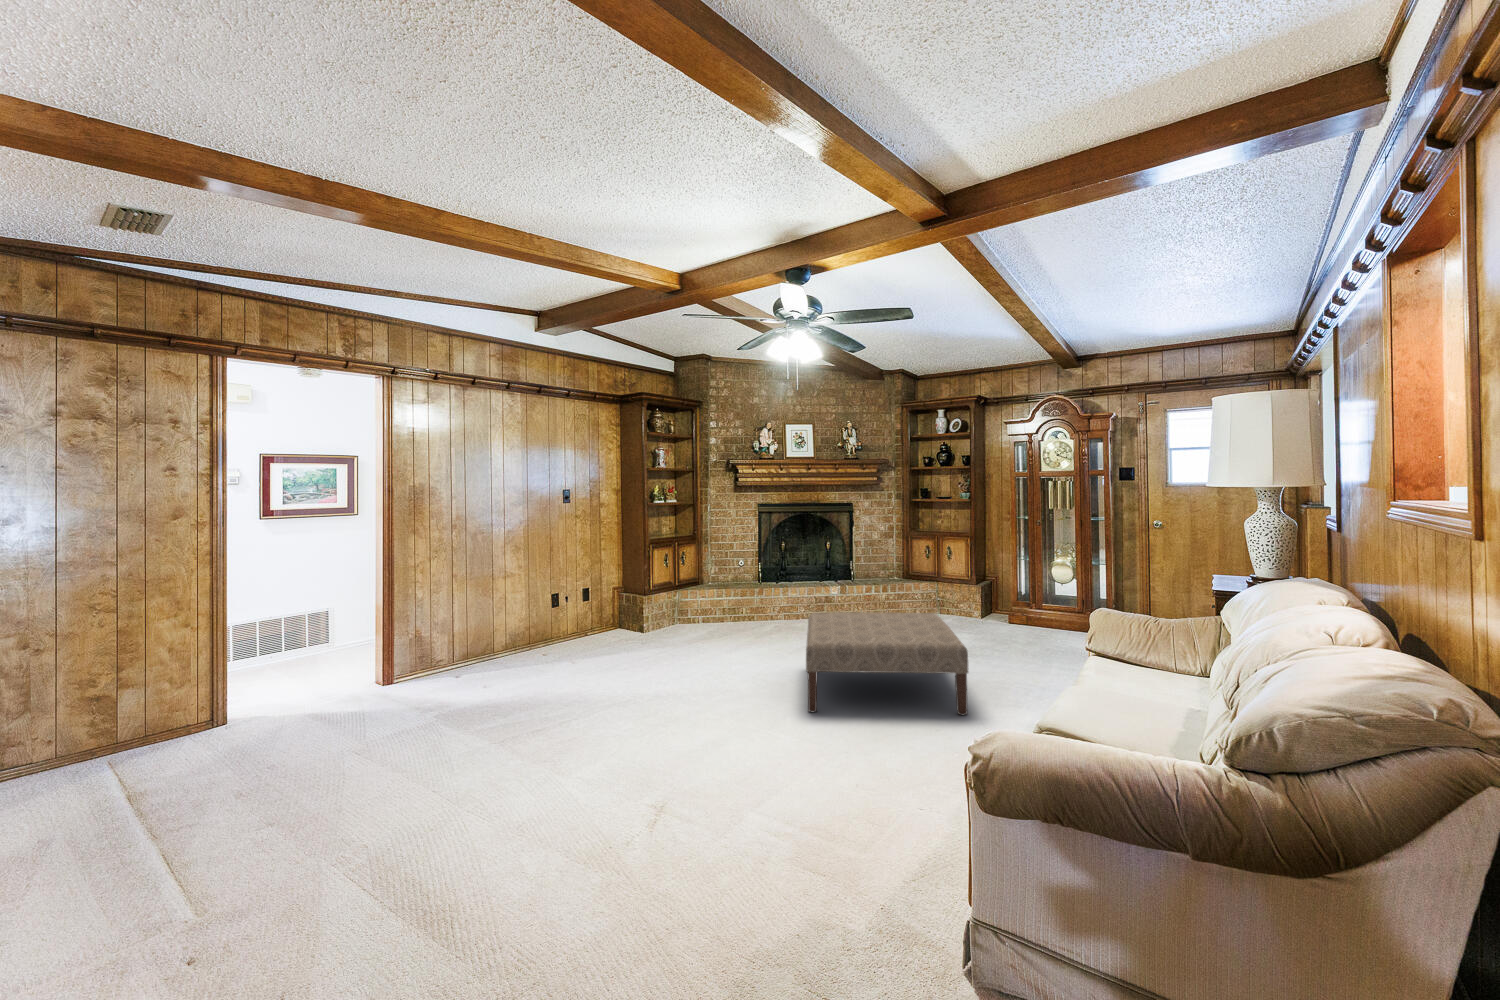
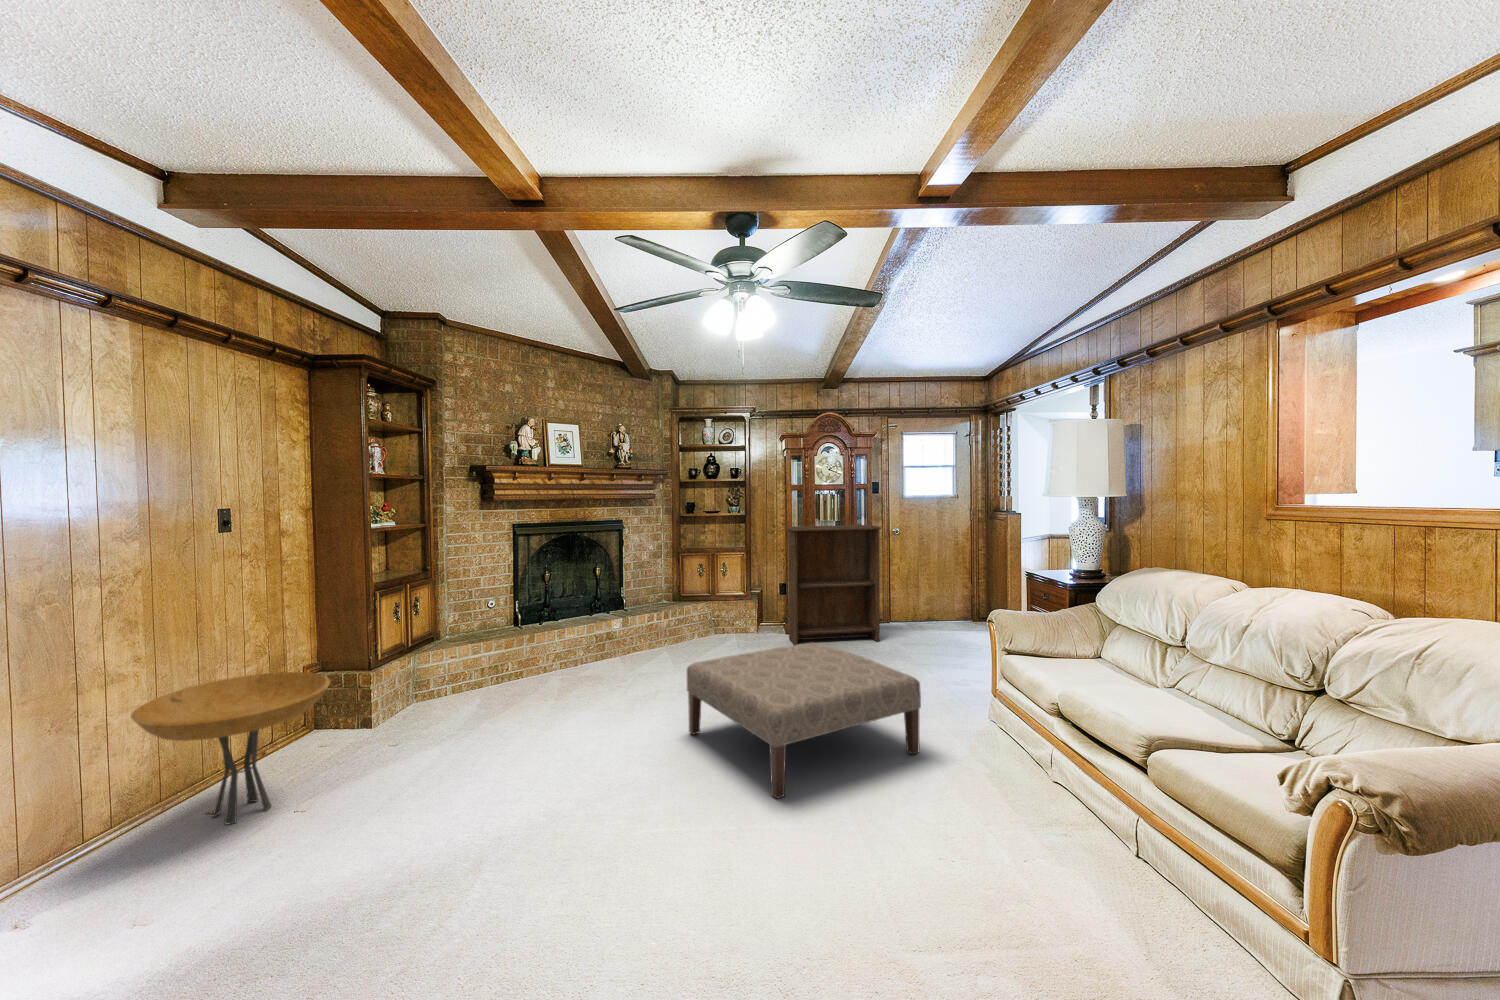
bookshelf: none [995,513,1099,638] -> present [786,525,881,645]
side table: none [507,583,596,659] -> present [131,672,330,824]

